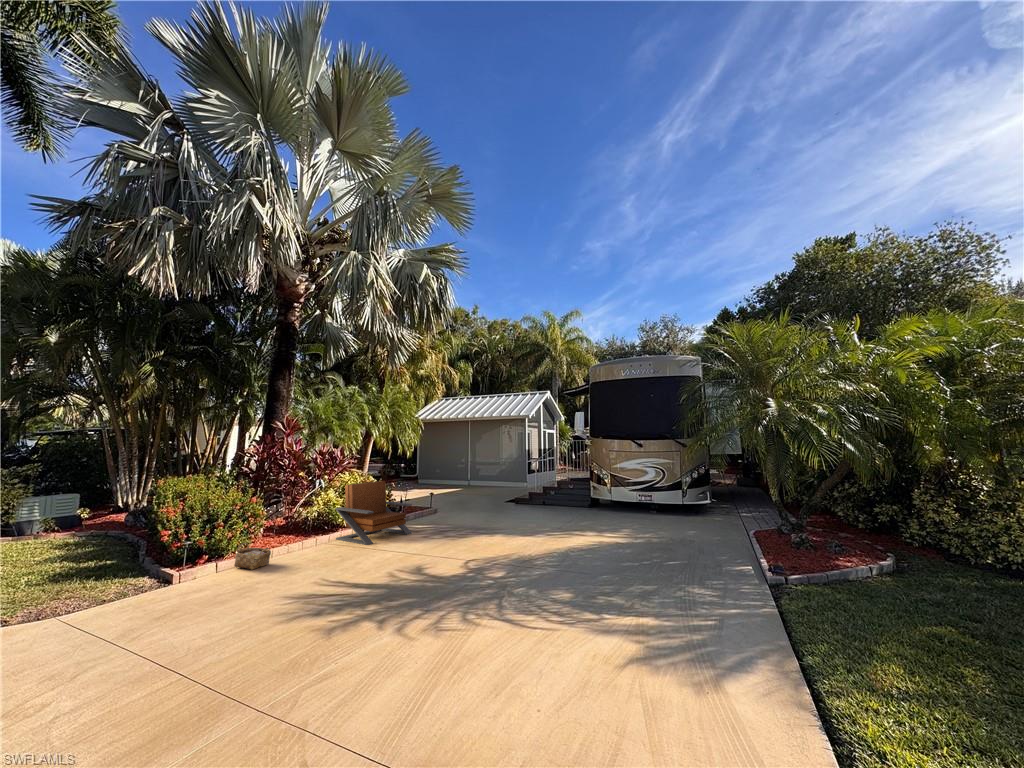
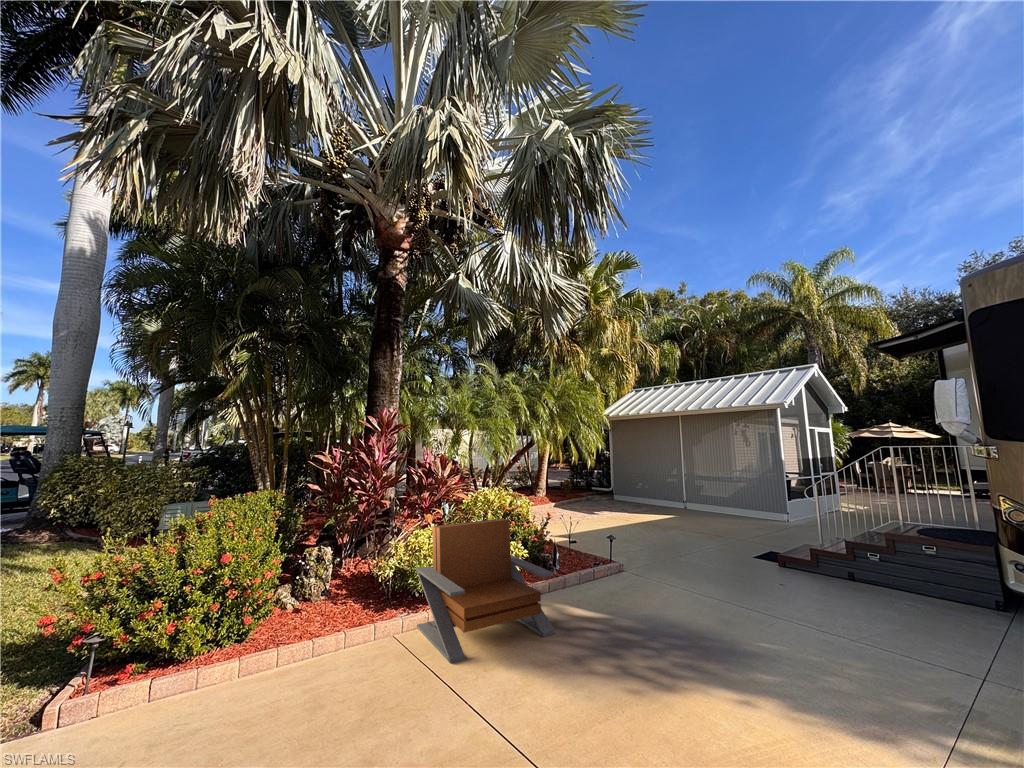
woven basket: present [234,543,271,570] -> none [173,646,238,719]

